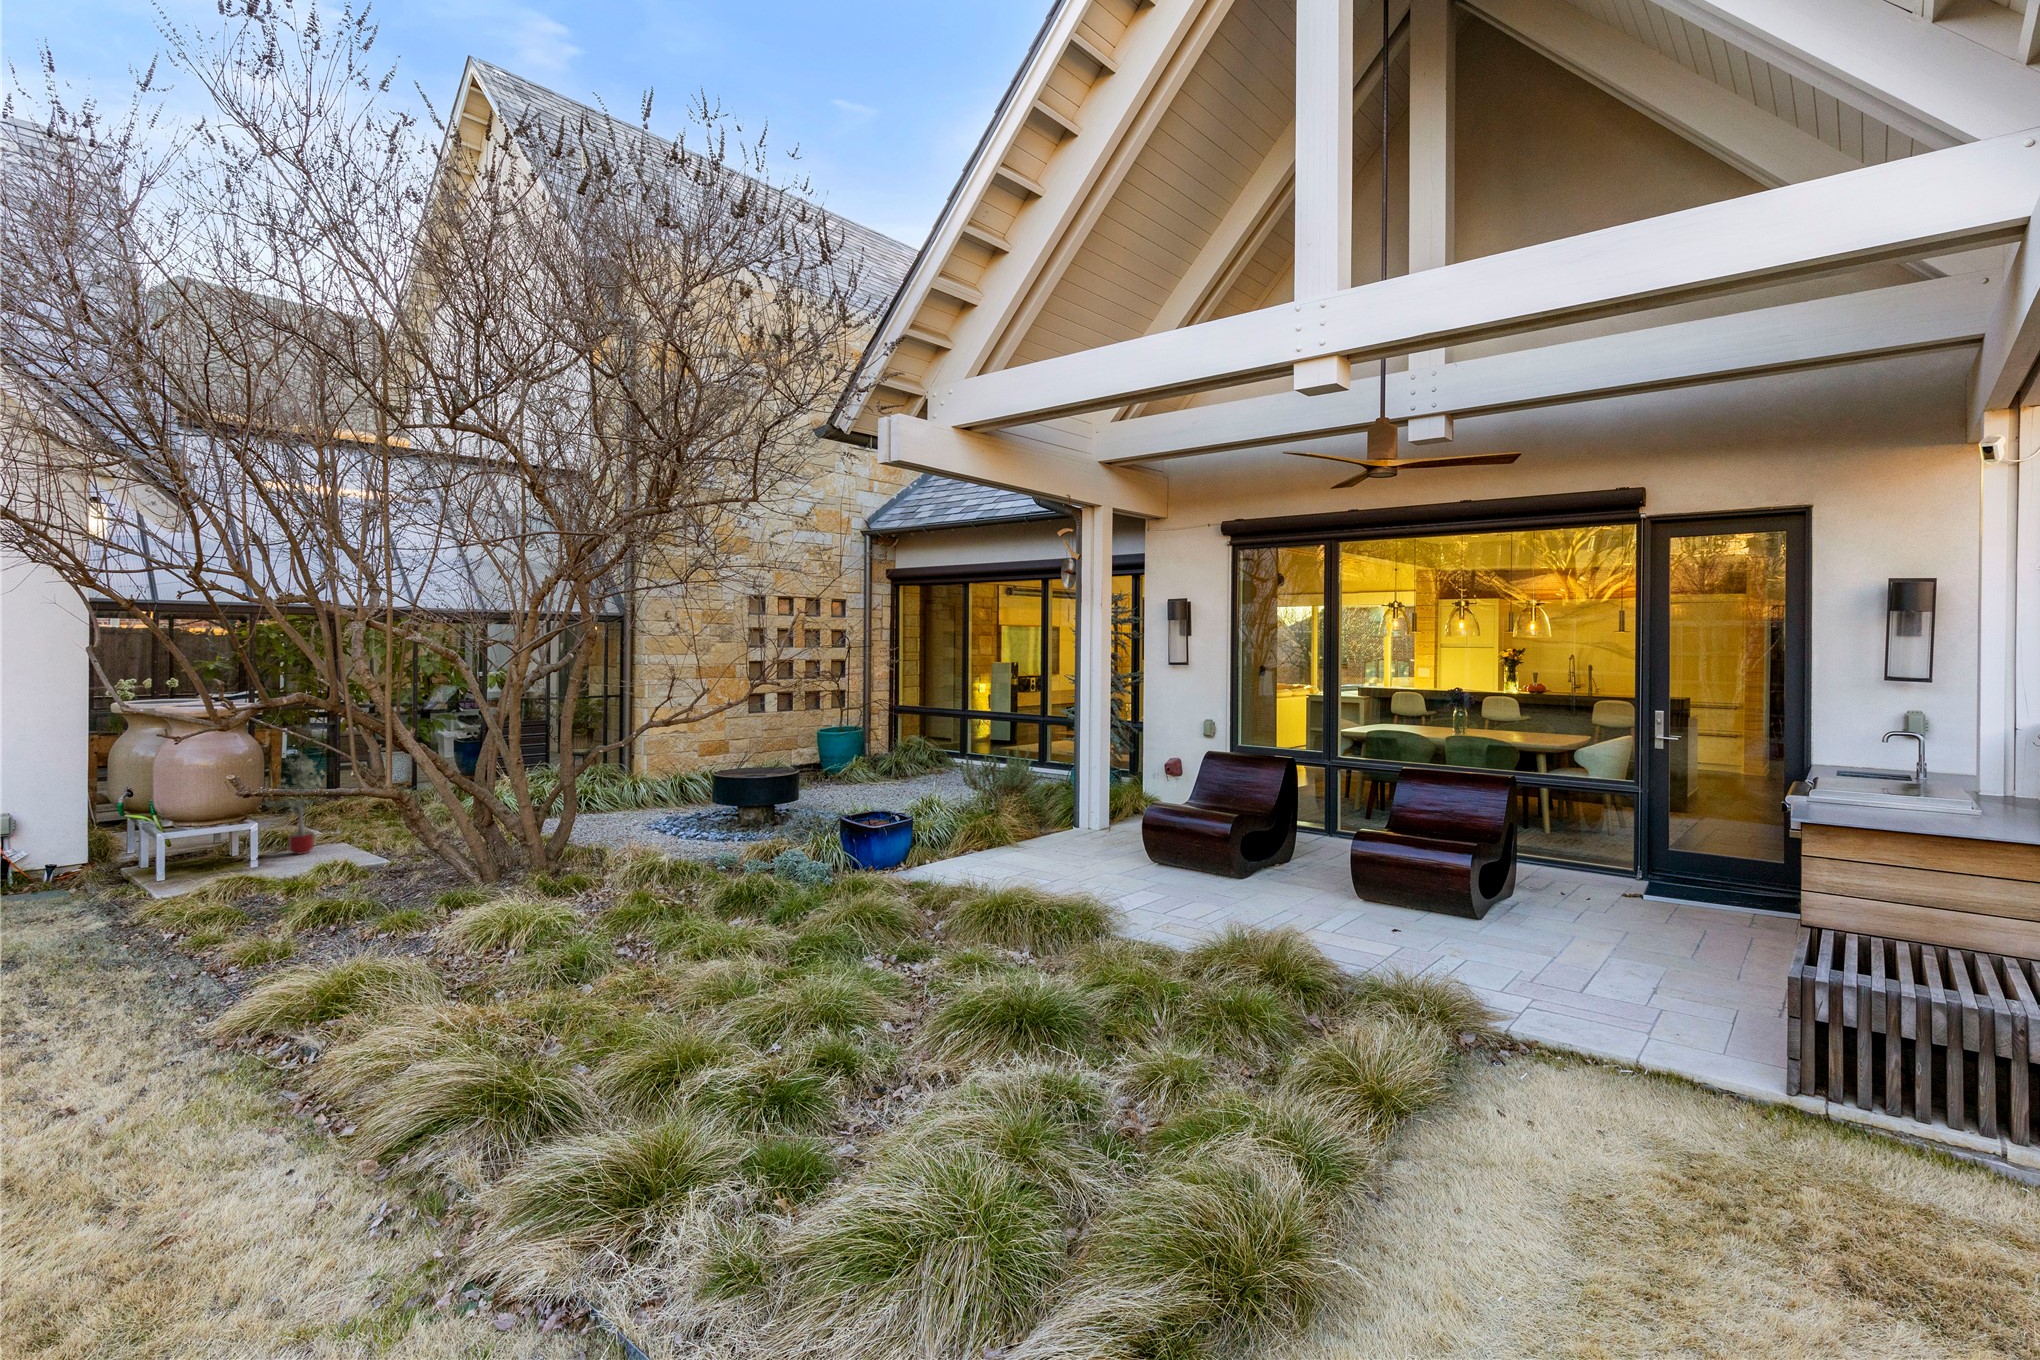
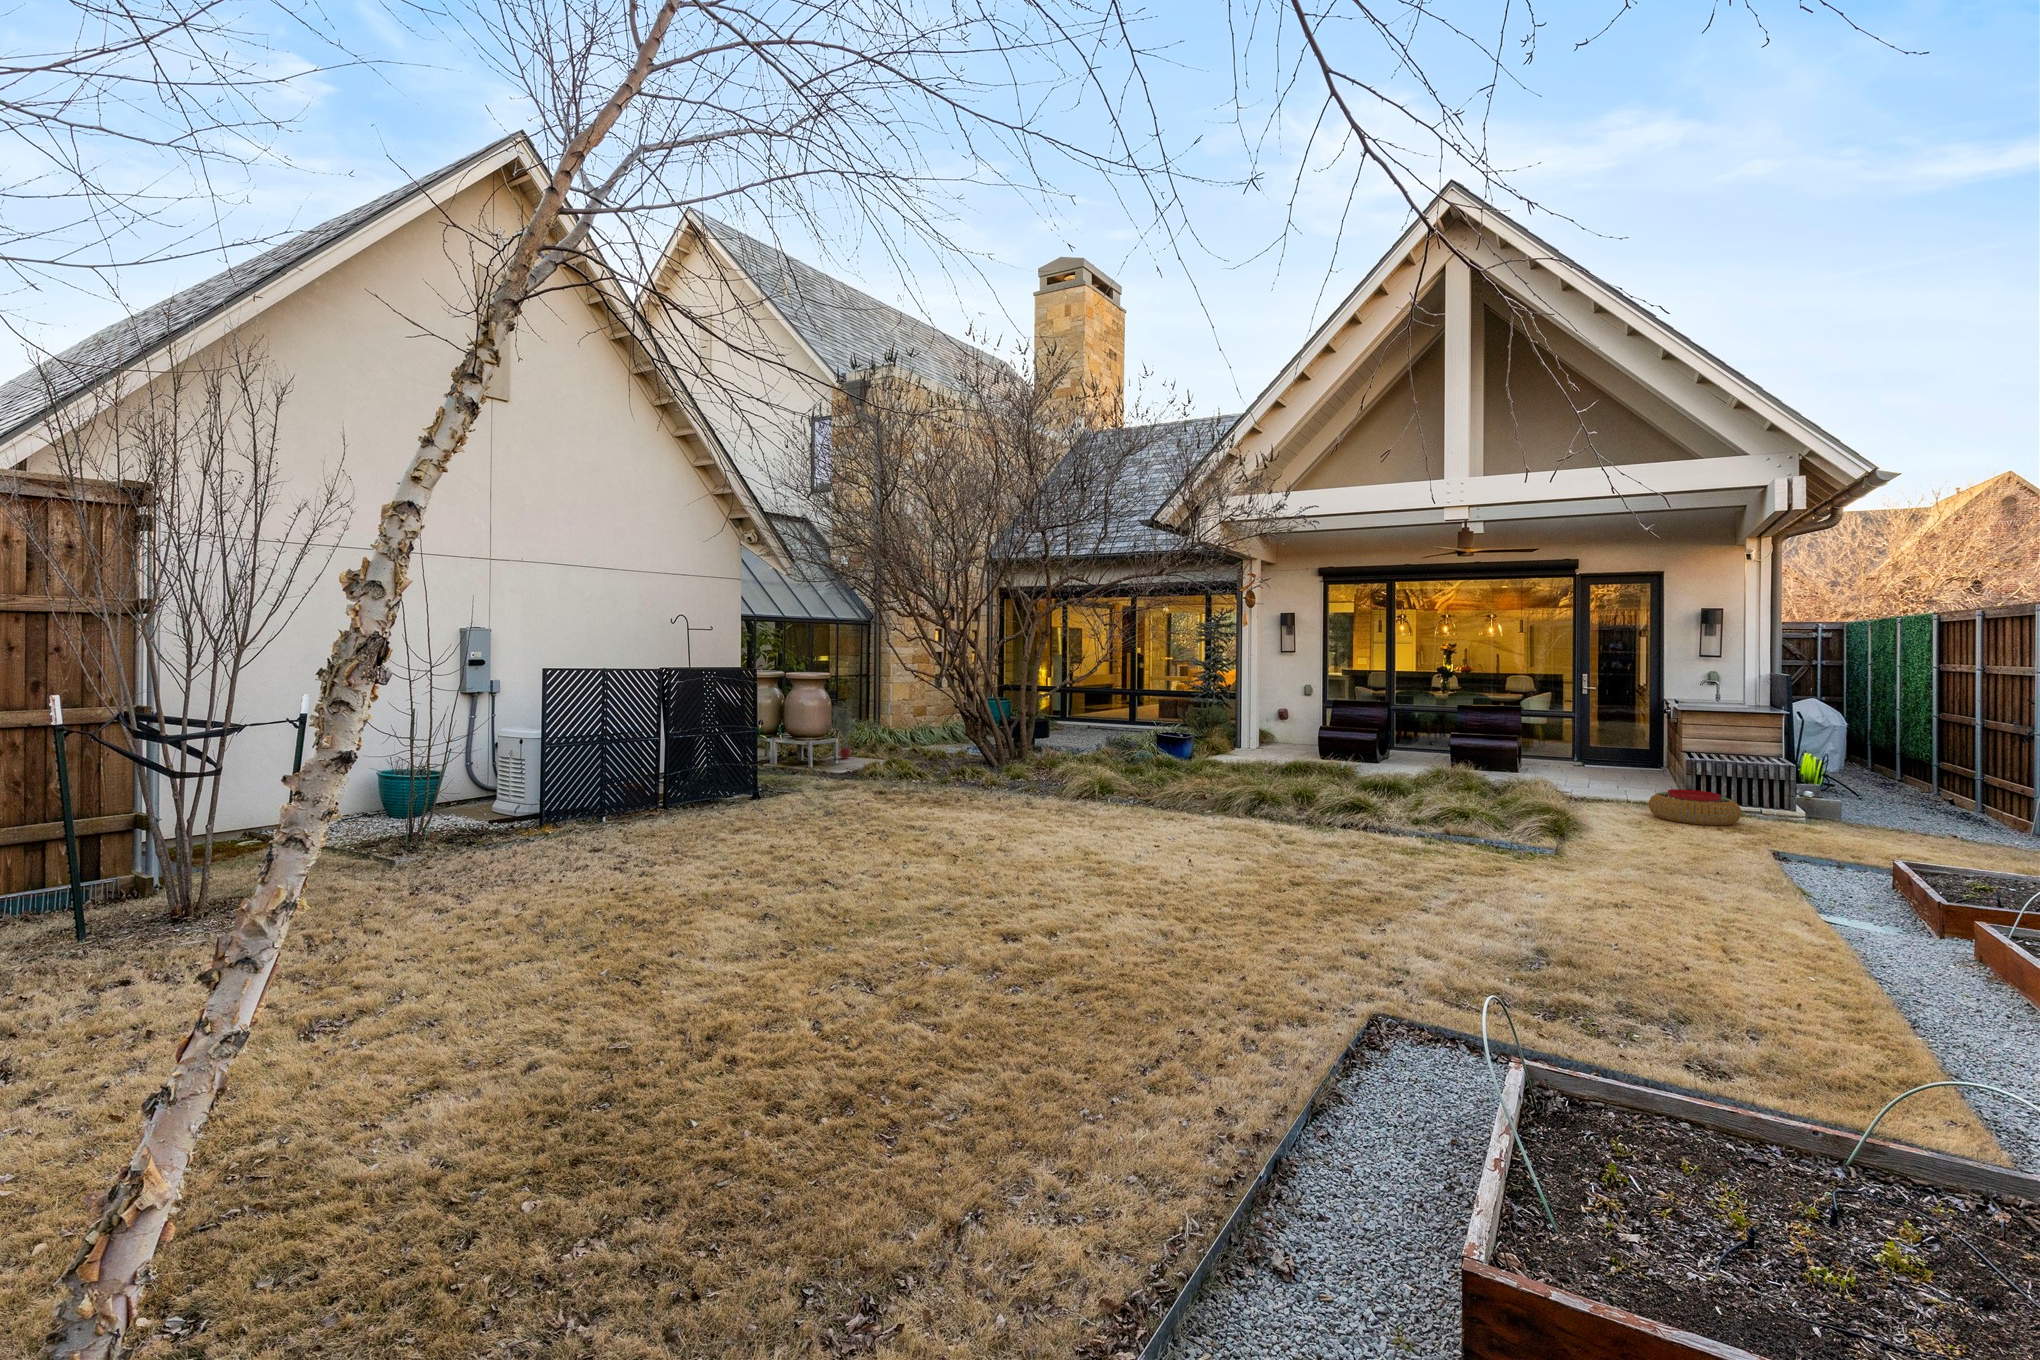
pouf: none [1658,1089,1930,1258] -> present [1648,789,1741,825]

